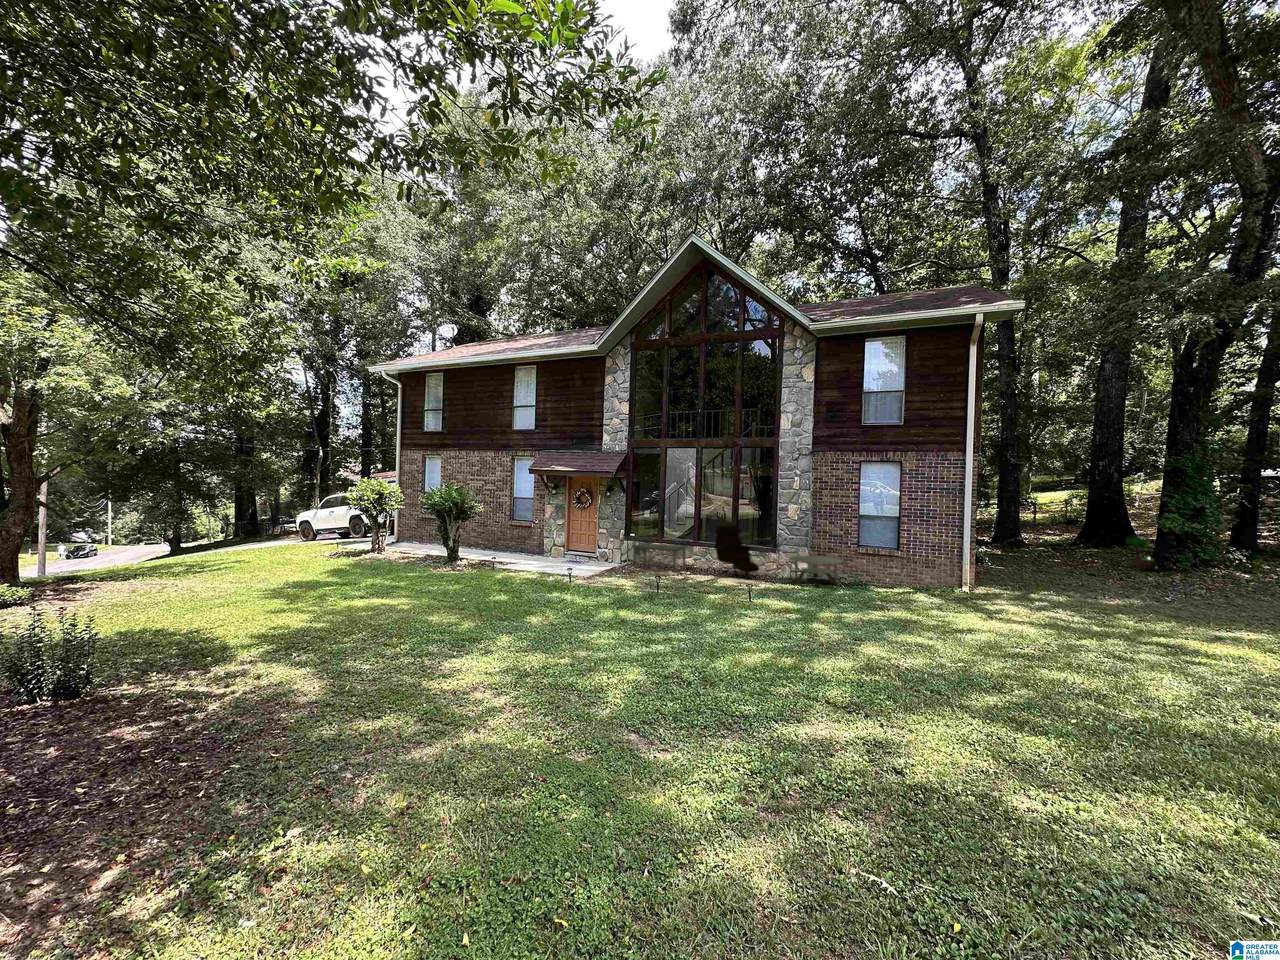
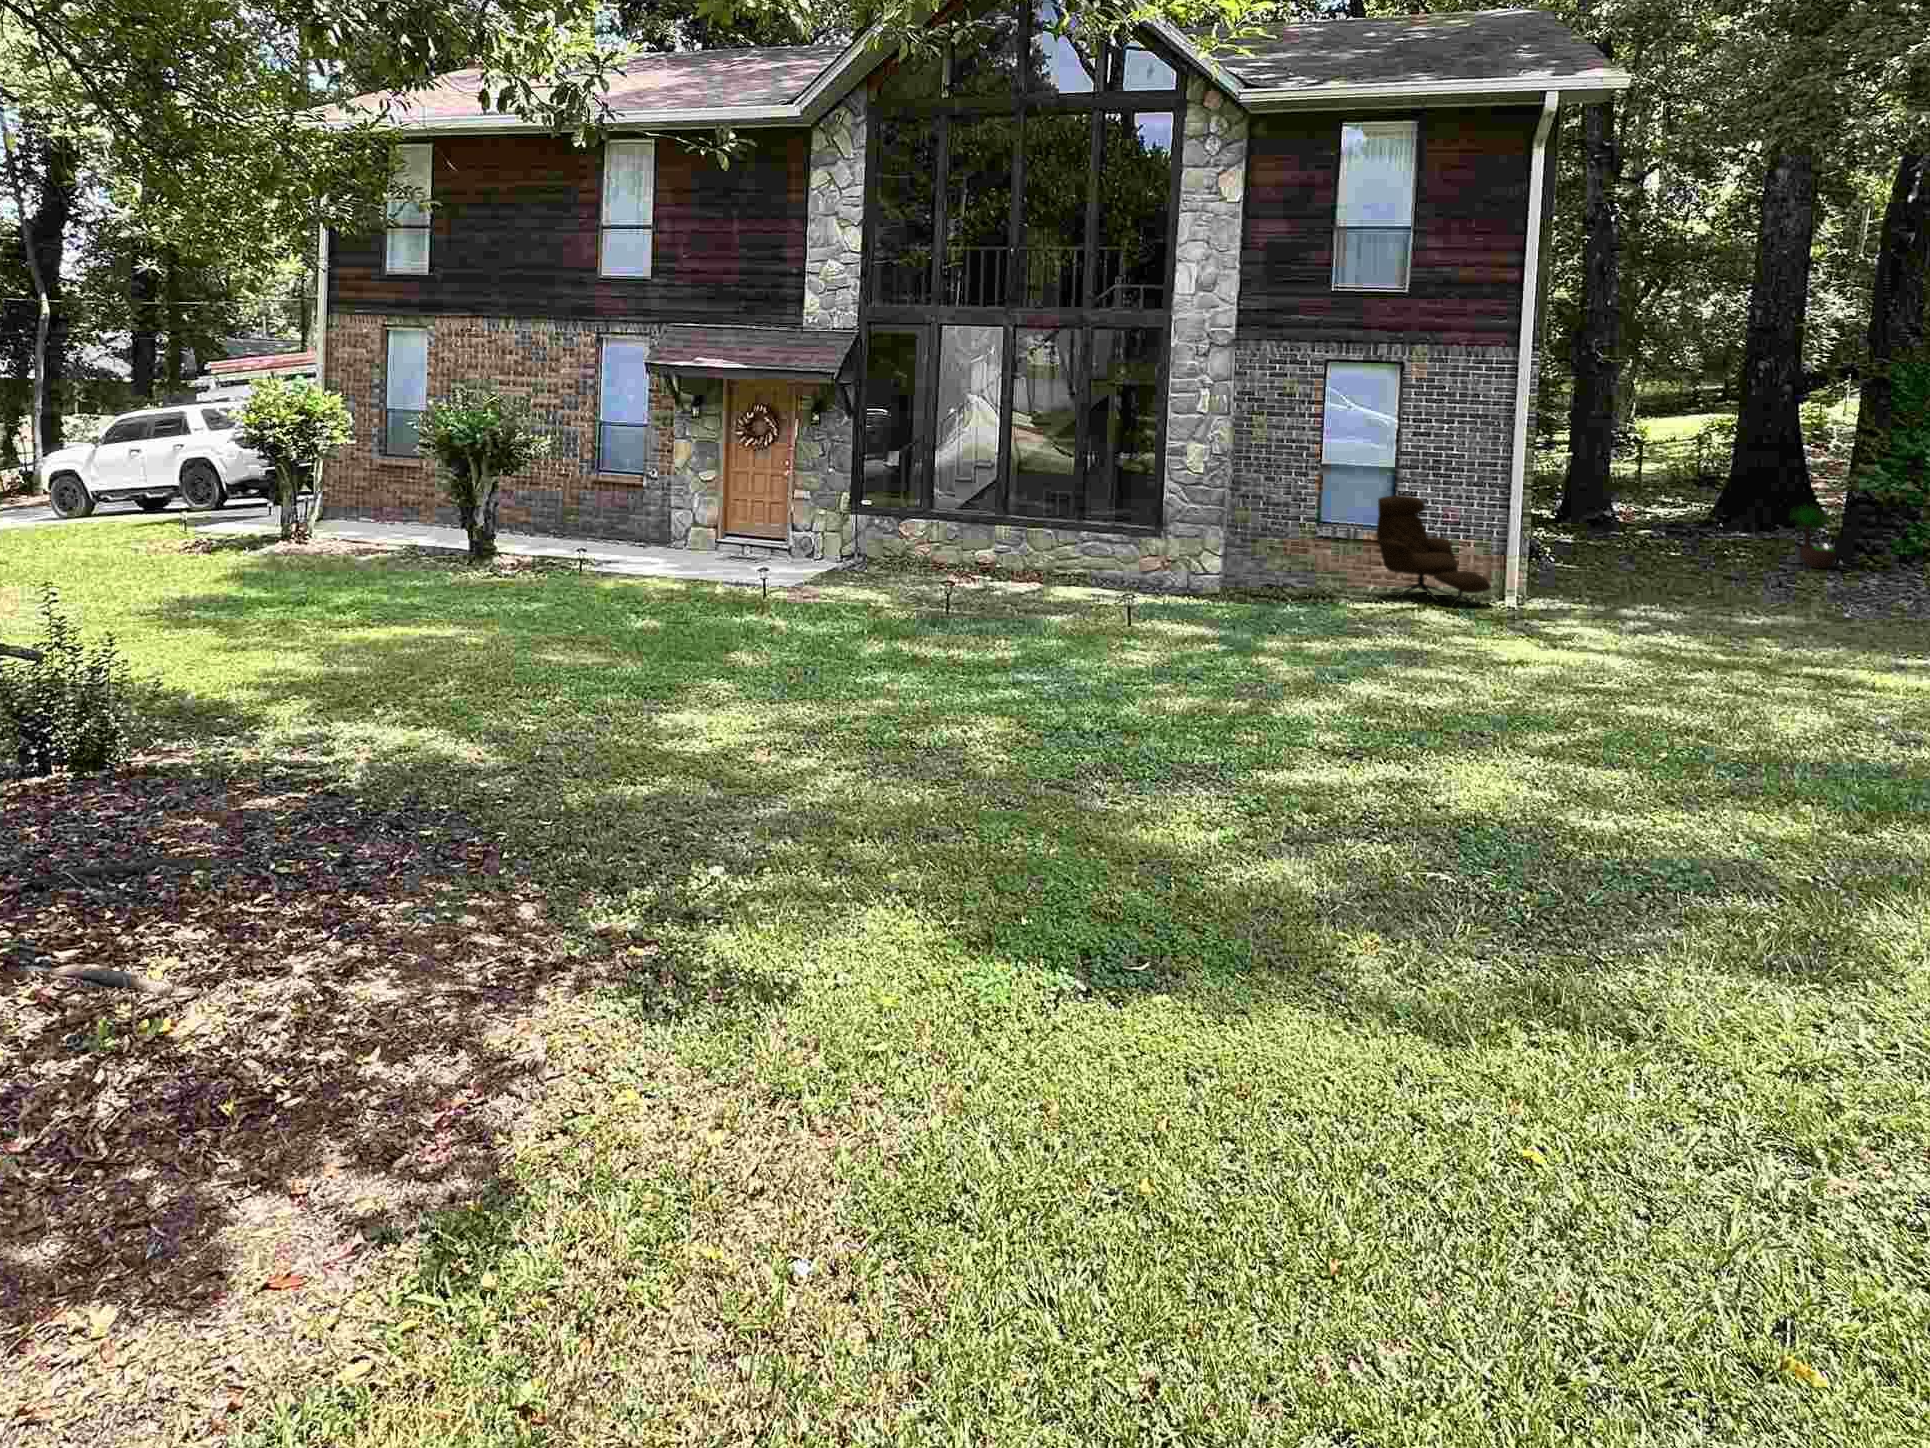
lounge chair: present [714,525,760,576] -> present [1377,495,1491,606]
storage bench: present [632,543,686,571] -> none [876,519,987,574]
round table: present [790,556,843,584] -> none [1195,543,1296,594]

